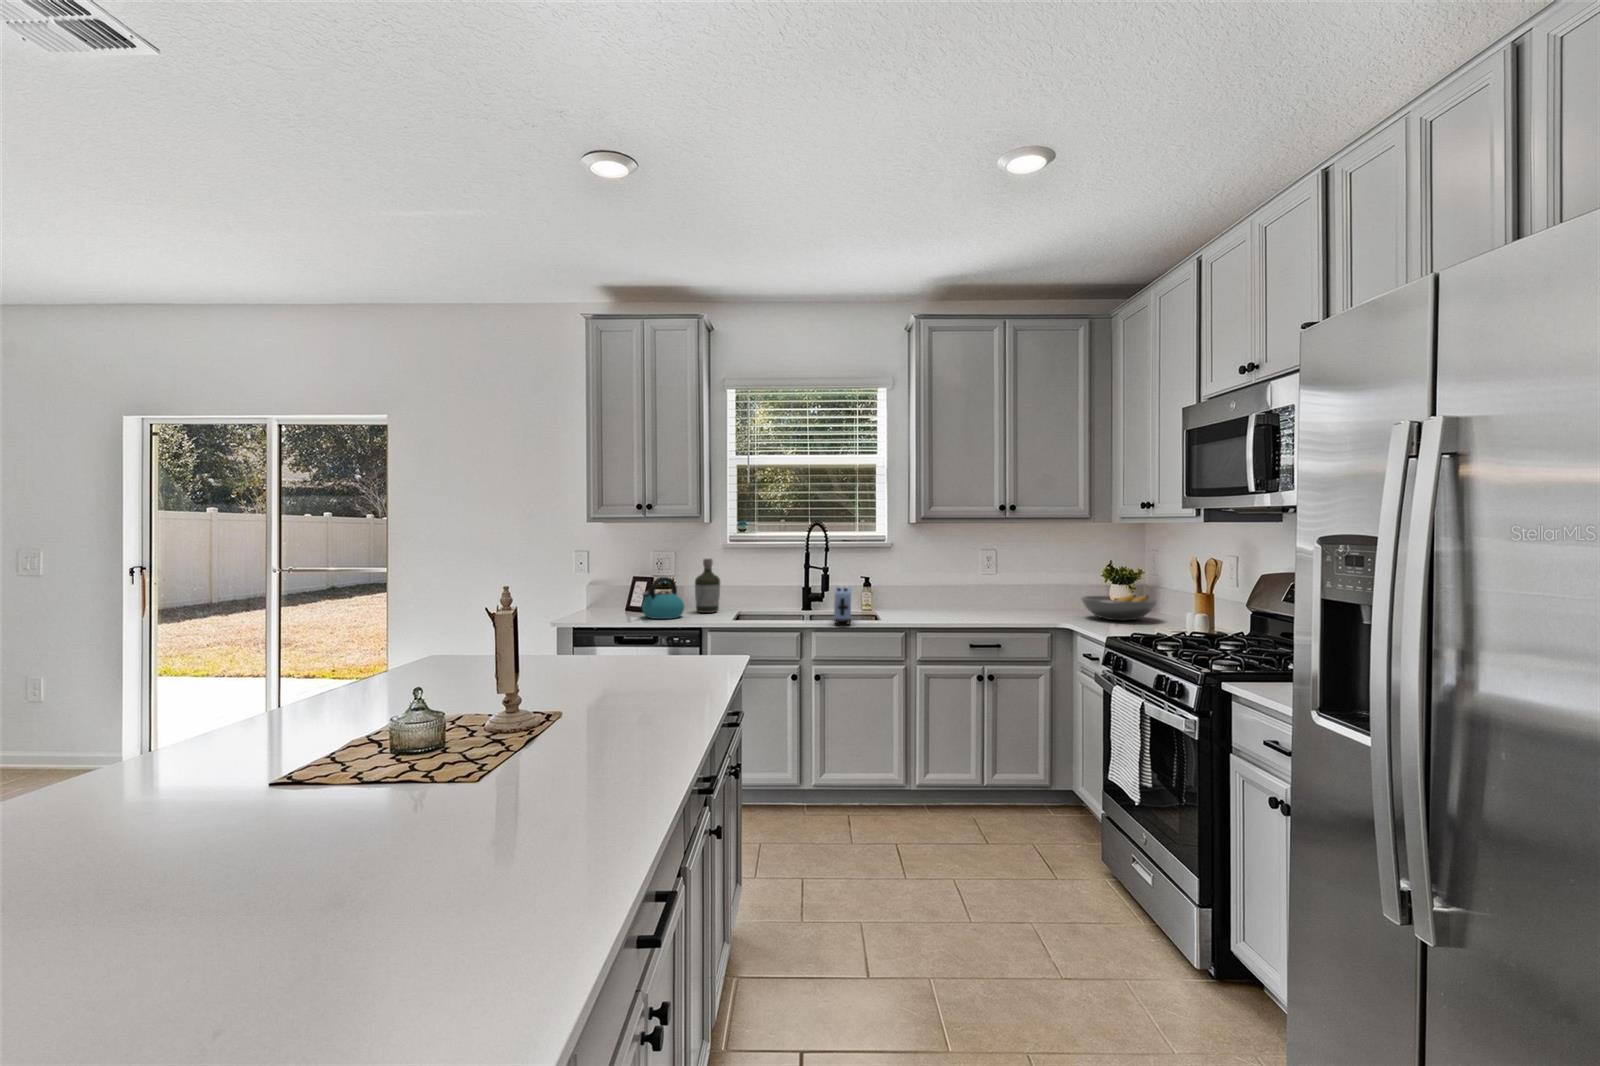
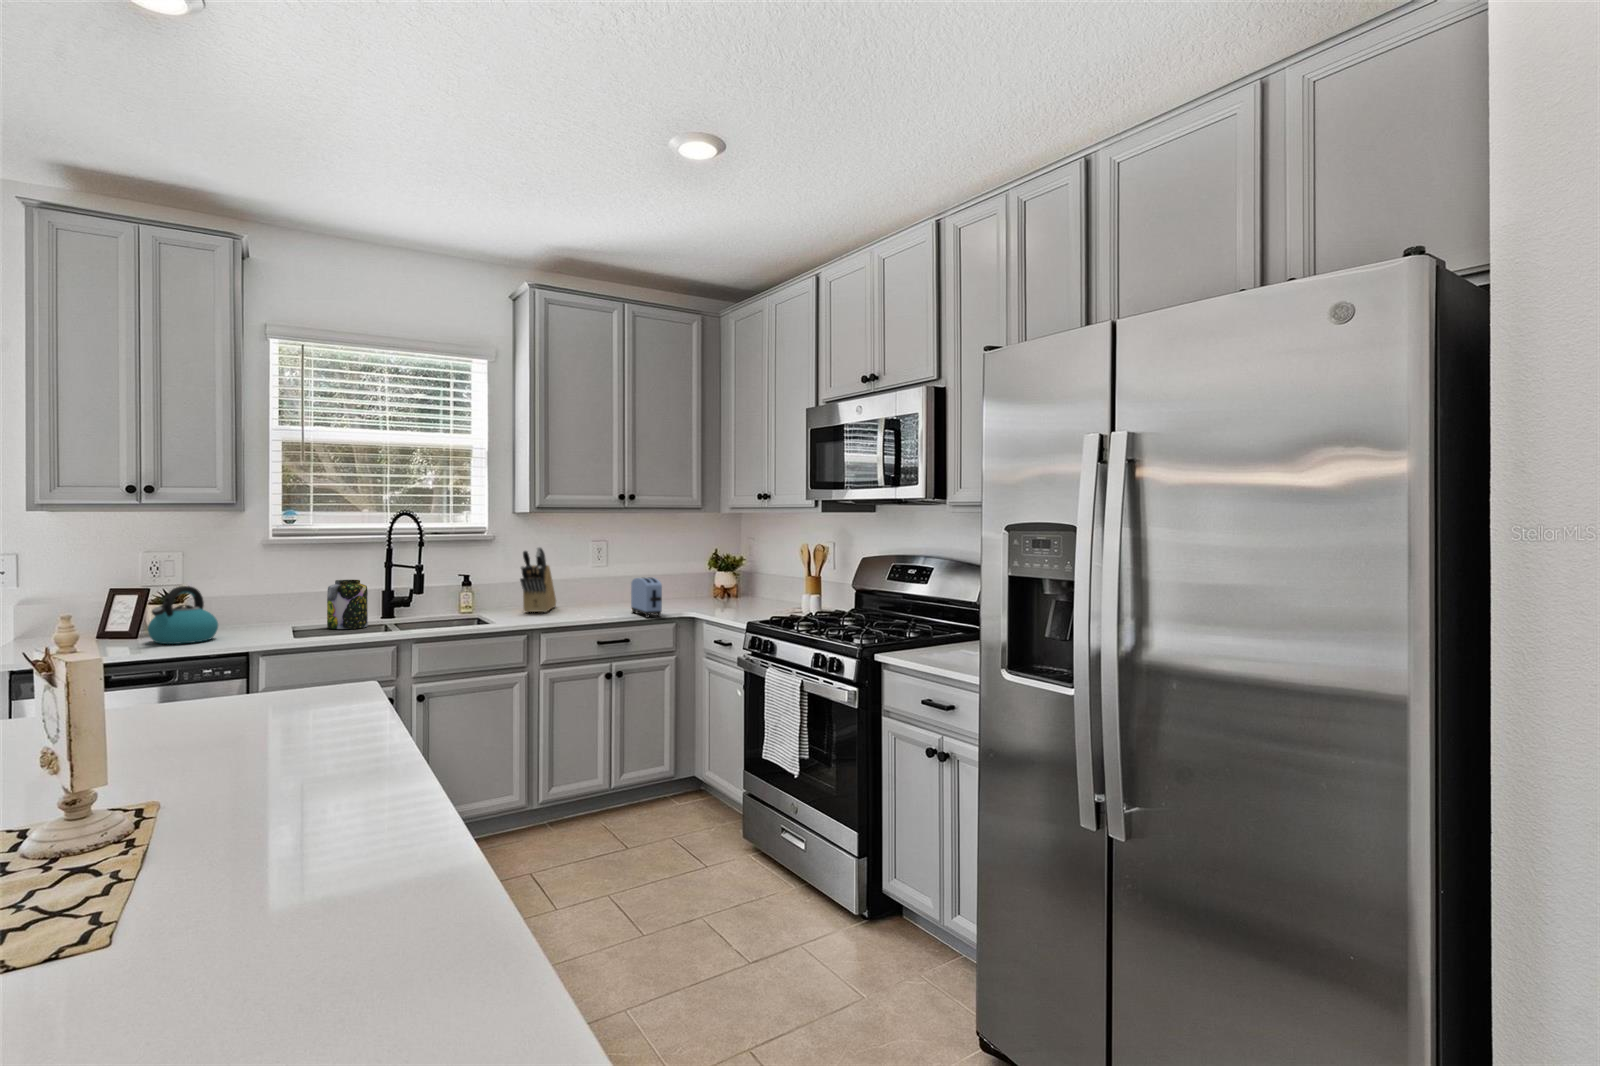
knife block: none [908,554,948,613] -> present [520,547,556,613]
bottle: present [695,559,720,613] -> none [228,559,266,631]
jar: none [757,577,786,616] -> present [327,580,368,629]
toaster: present [834,586,851,625] -> present [631,577,662,618]
fruit bowl: present [1081,595,1157,620] -> none [696,582,765,607]

